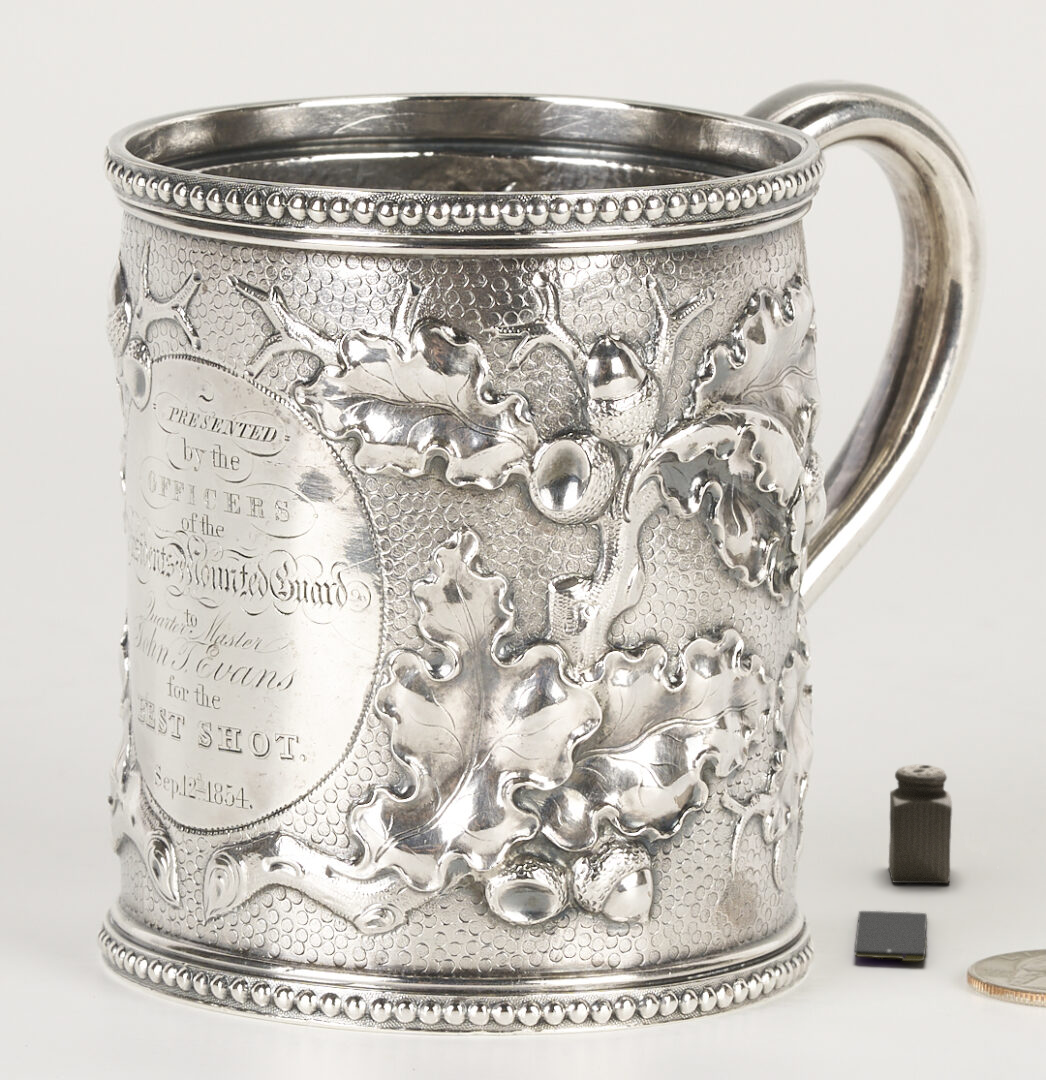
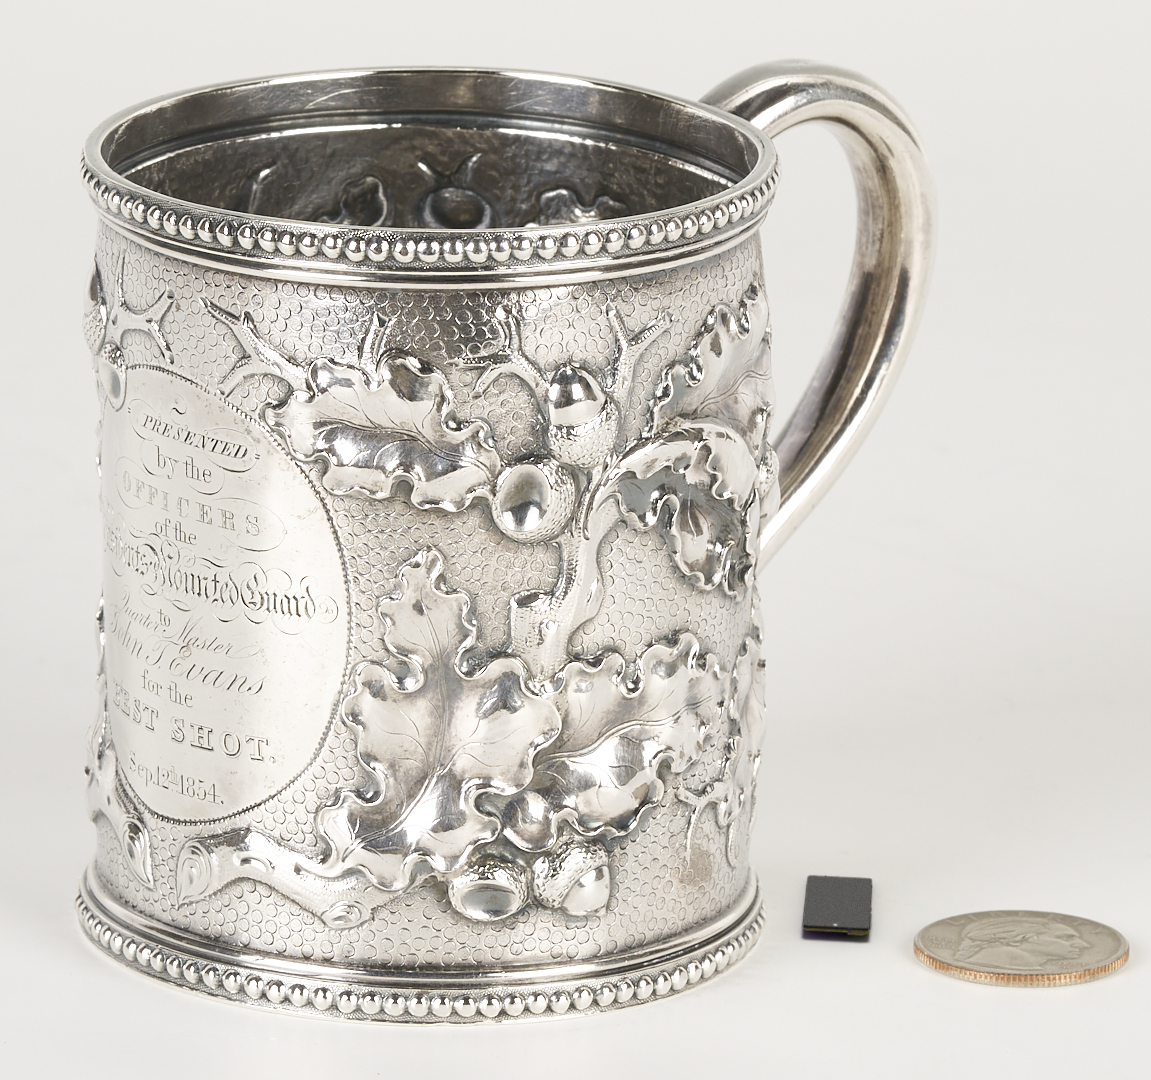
salt shaker: present [889,765,952,883] -> none [837,727,898,842]

